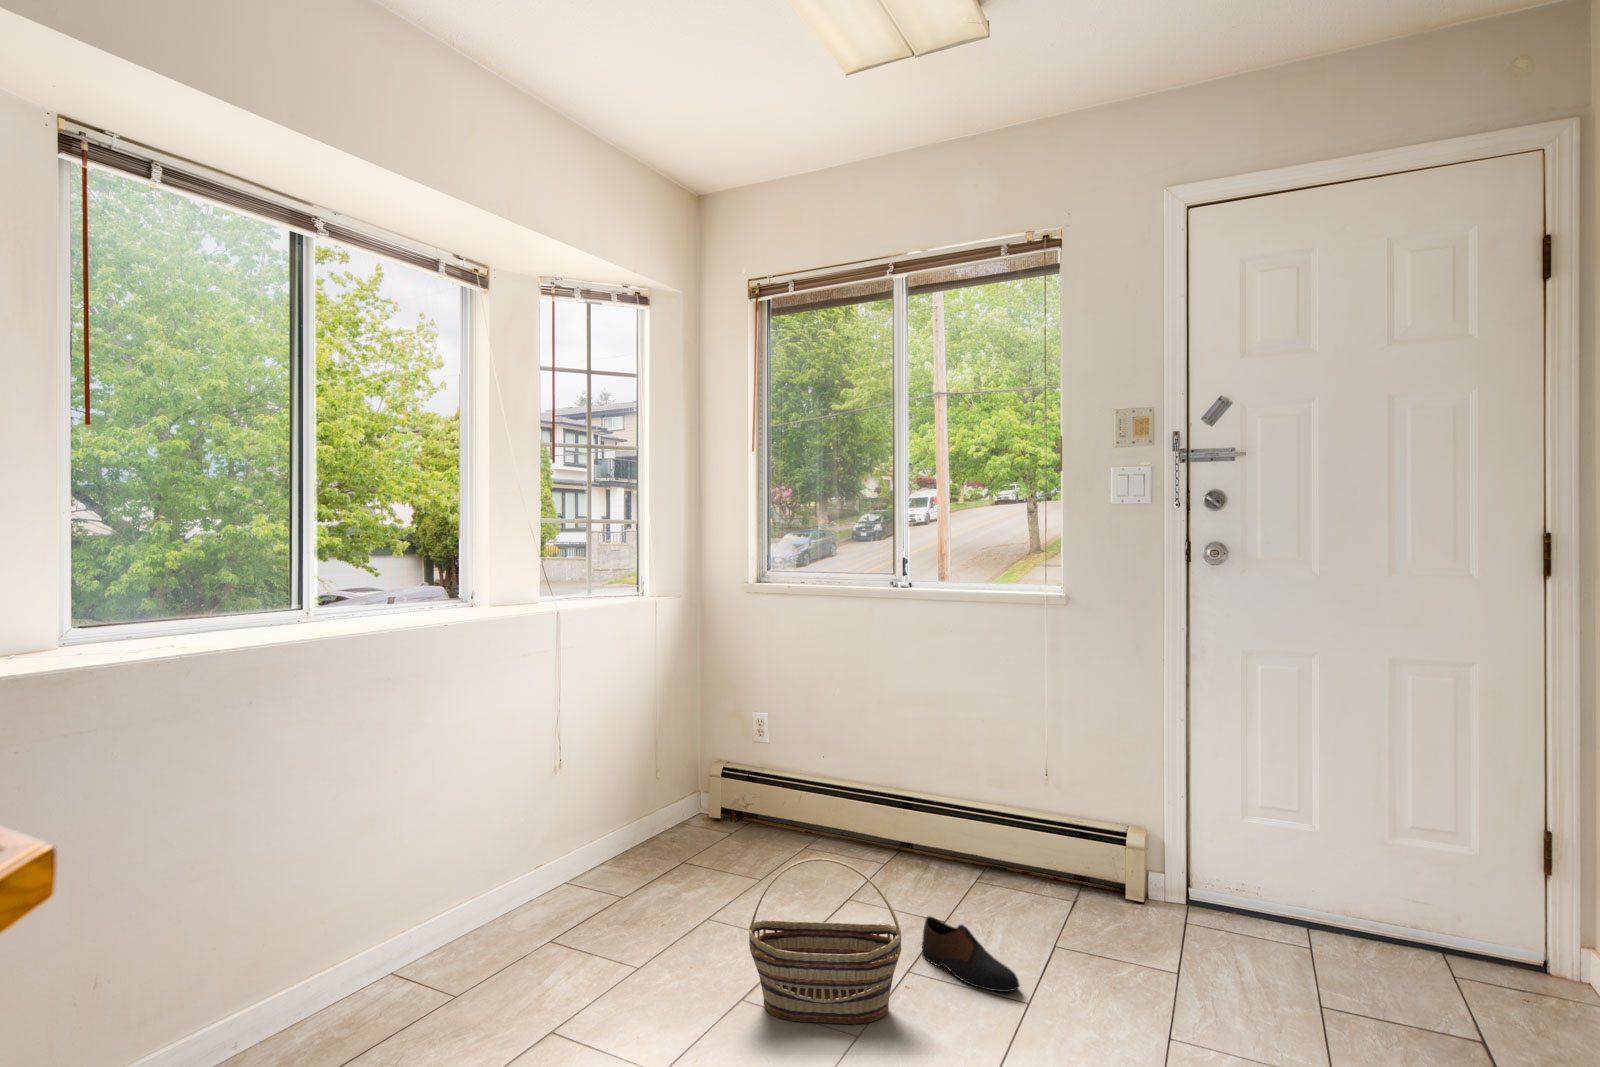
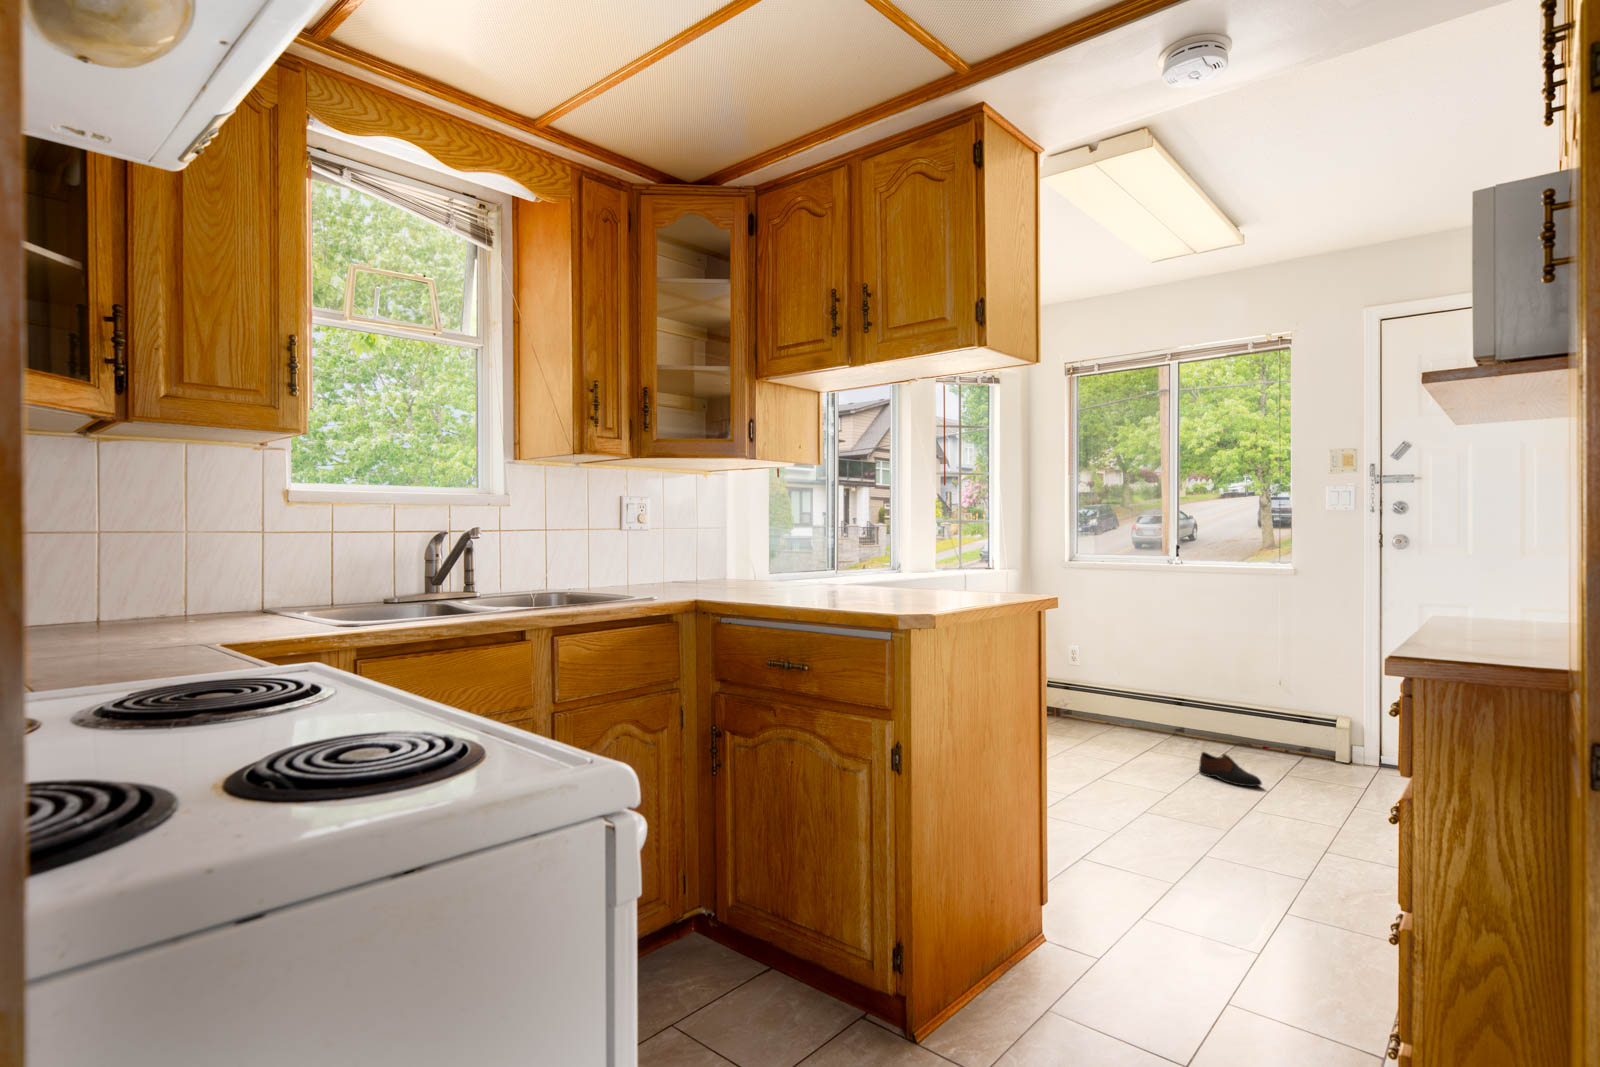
basket: present [749,858,901,1024] -> none [1101,704,1191,790]

